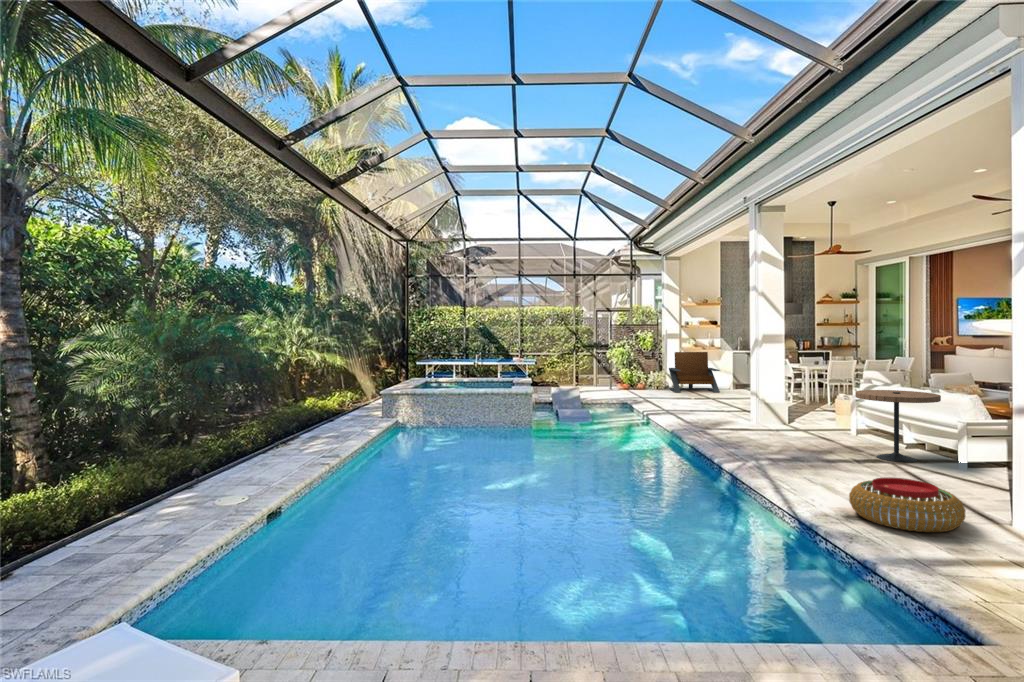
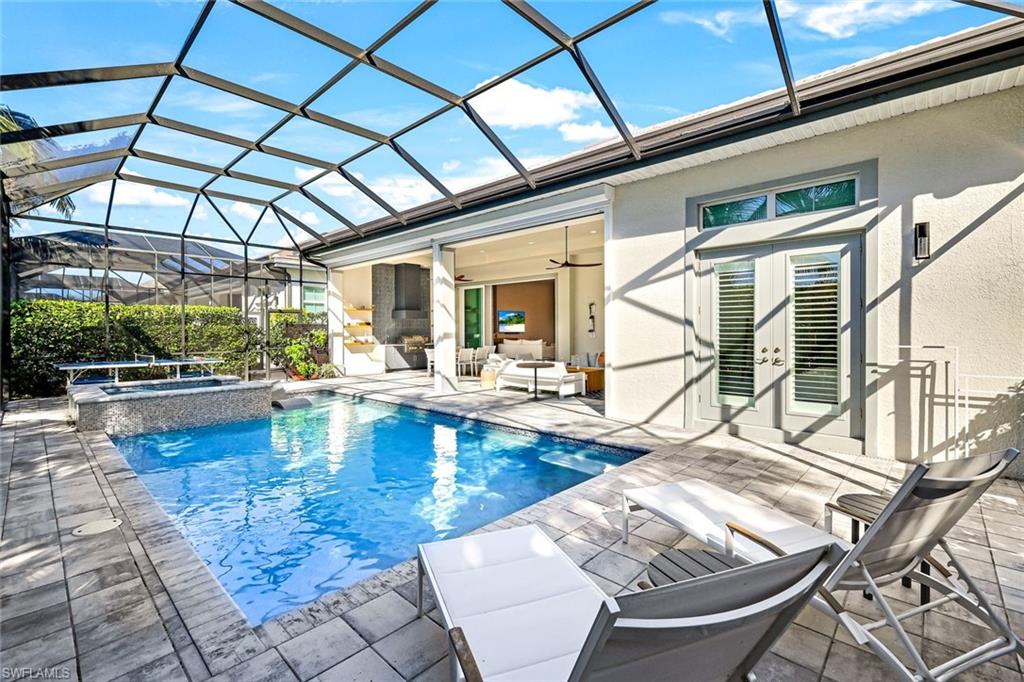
lounge chair: present [669,352,720,393] -> none [338,346,381,379]
pouf: present [849,477,966,532] -> none [554,403,601,425]

